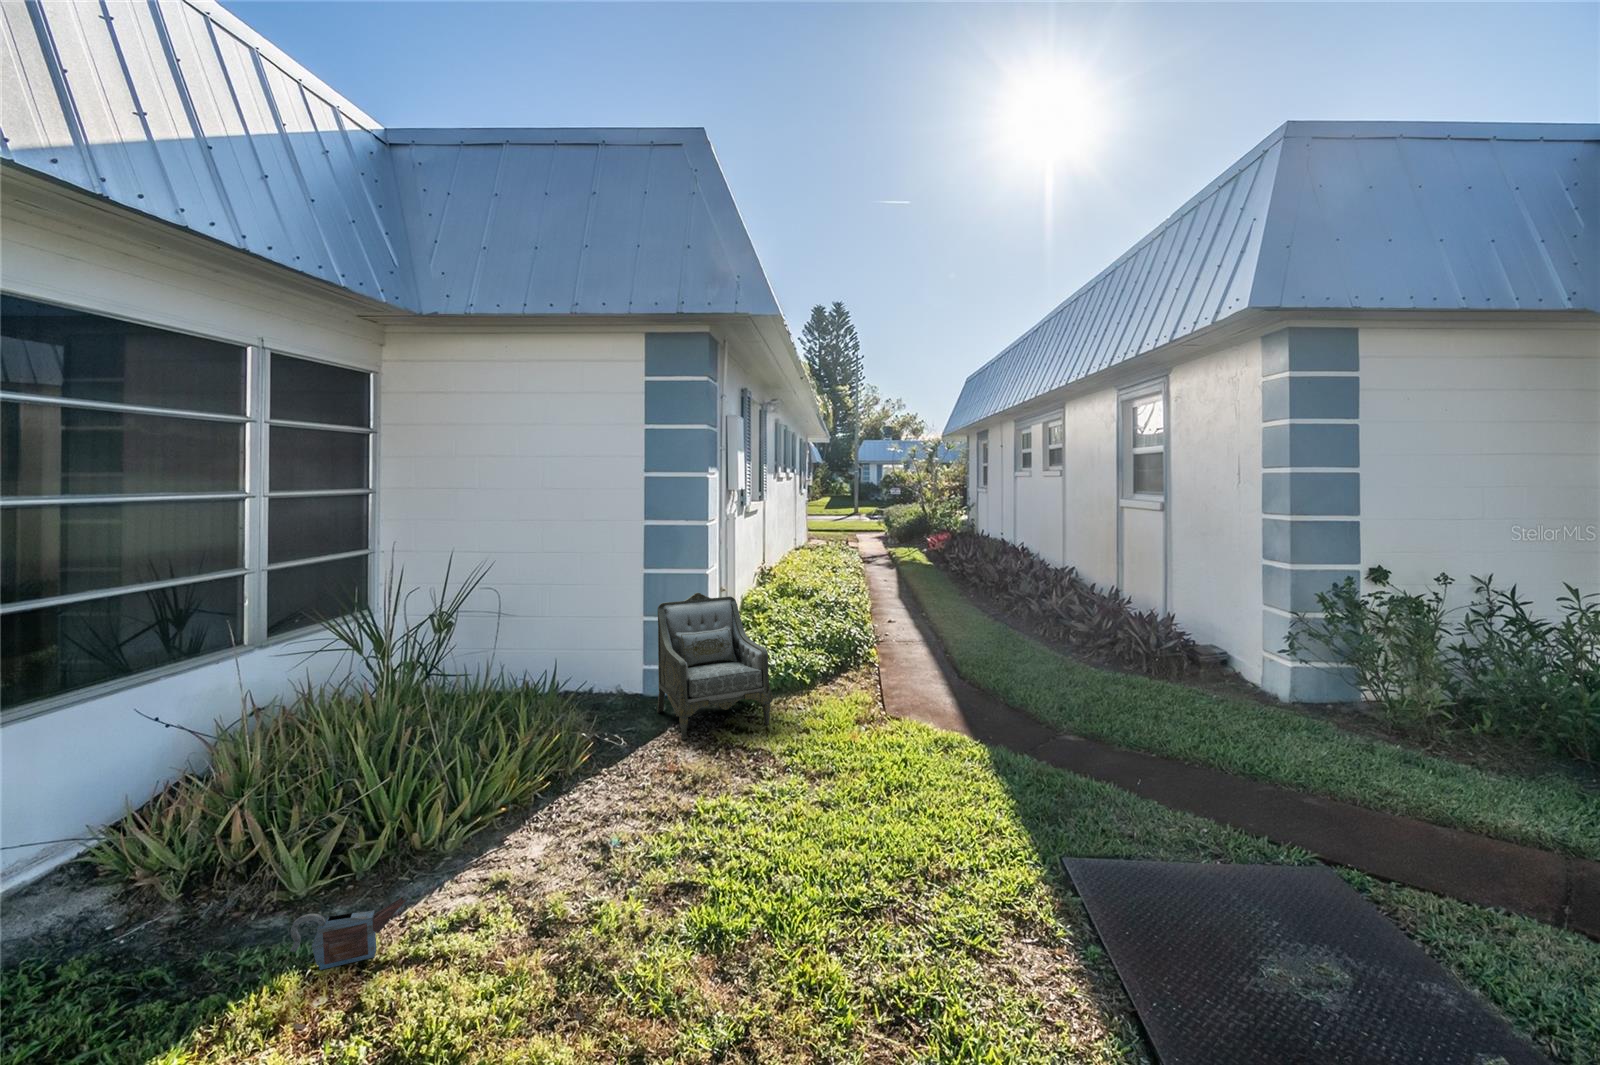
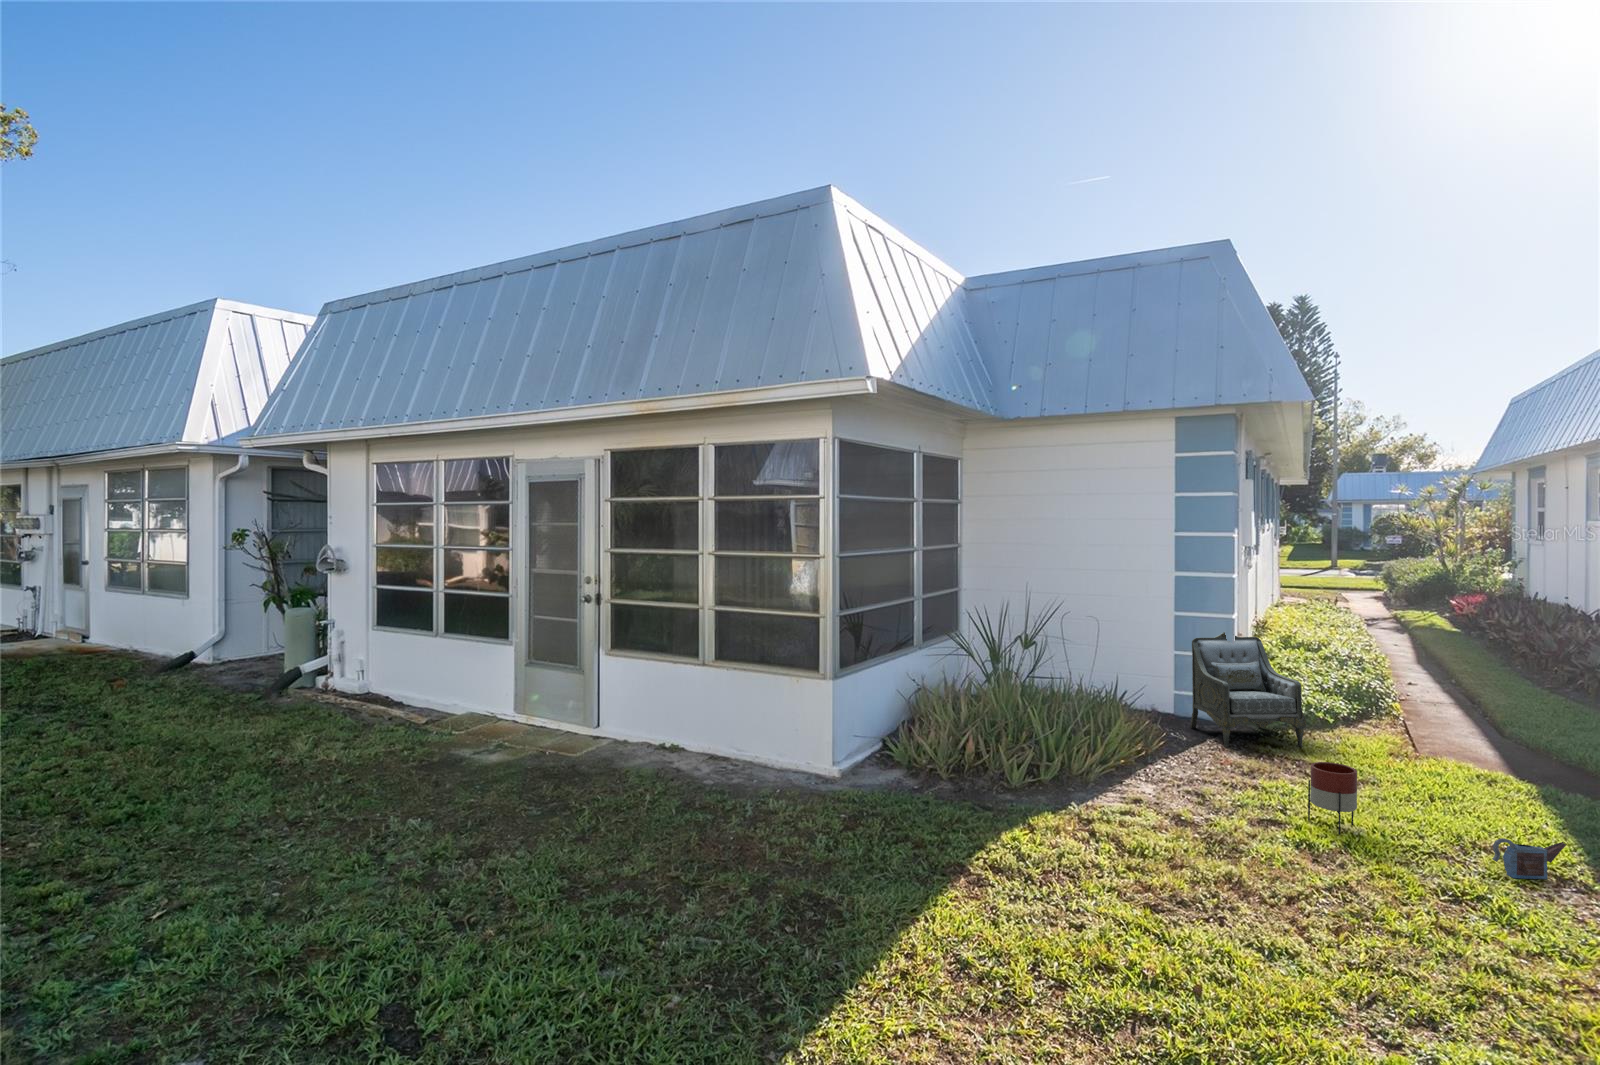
planter: none [727,791,784,905] -> present [1308,762,1357,834]
watering can: present [290,898,406,970] -> present [1492,838,1566,879]

